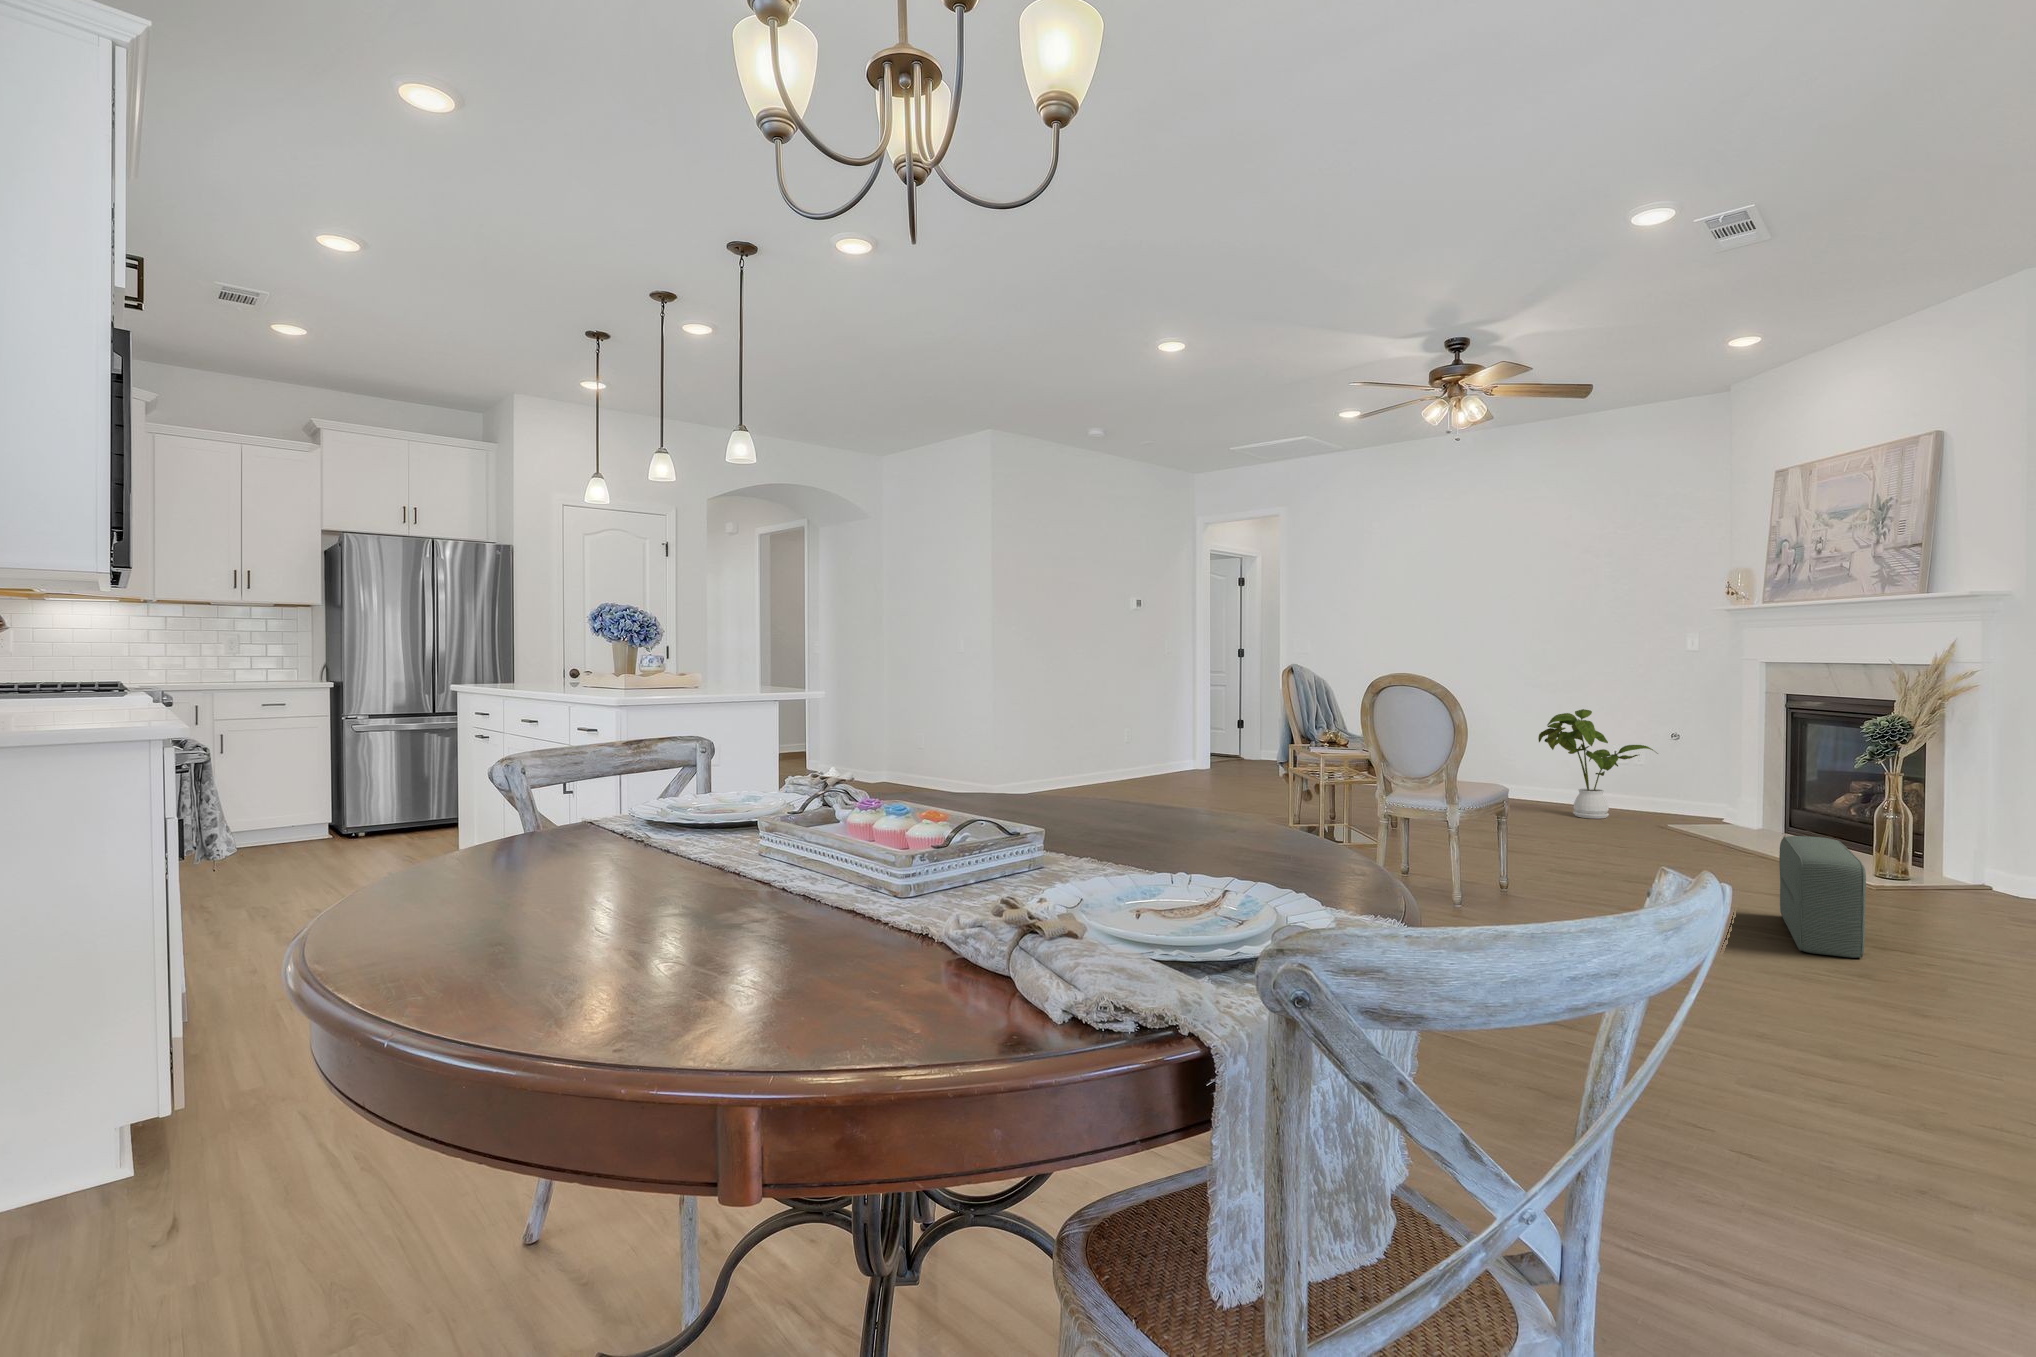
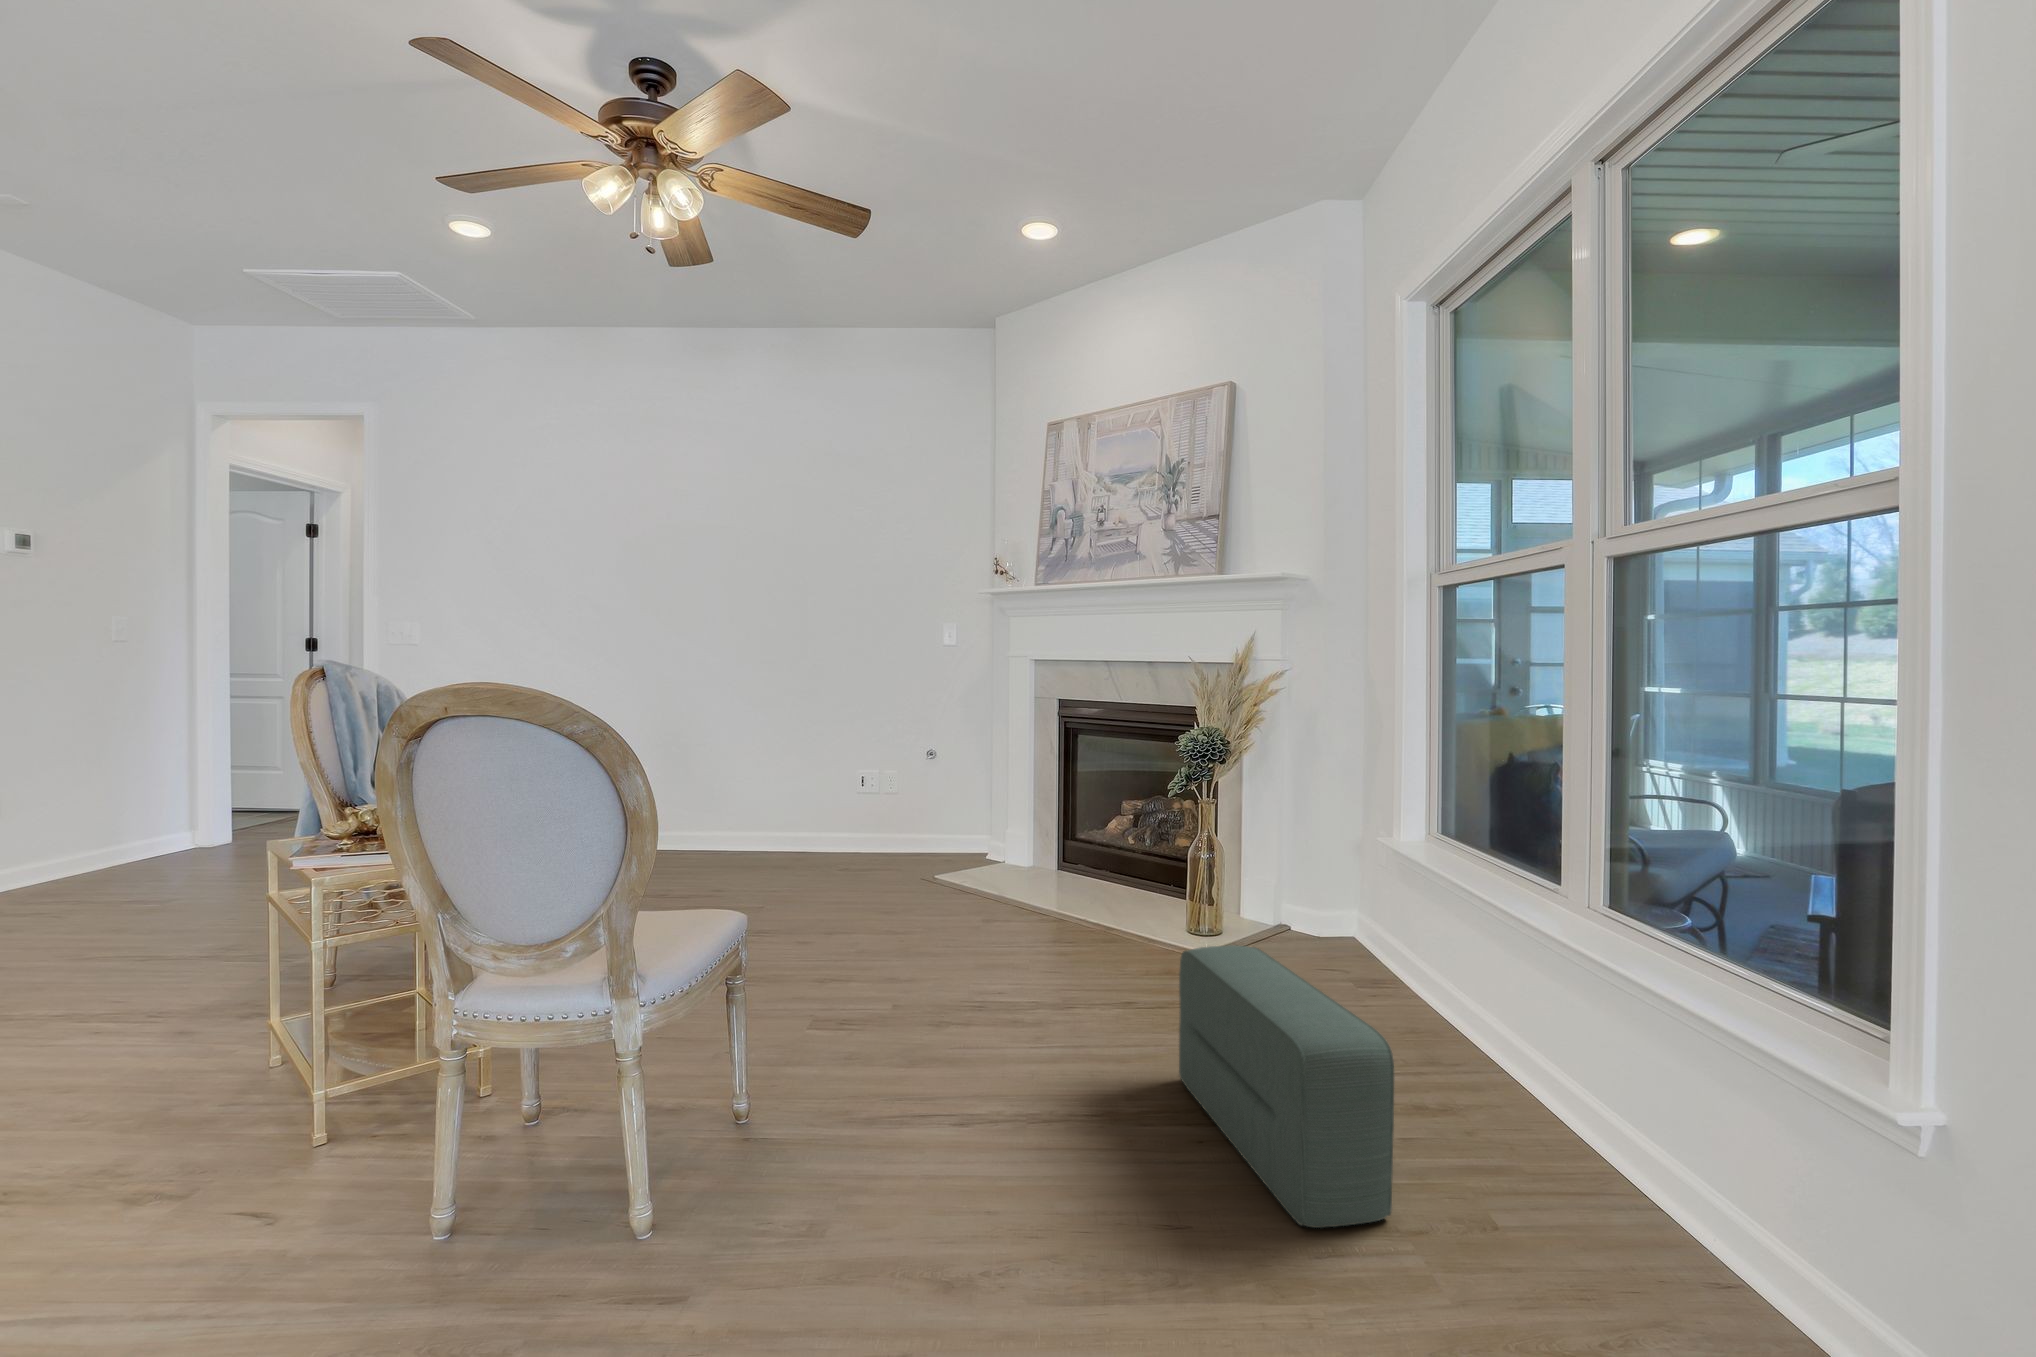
house plant: present [1538,709,1658,819] -> none [776,720,917,863]

